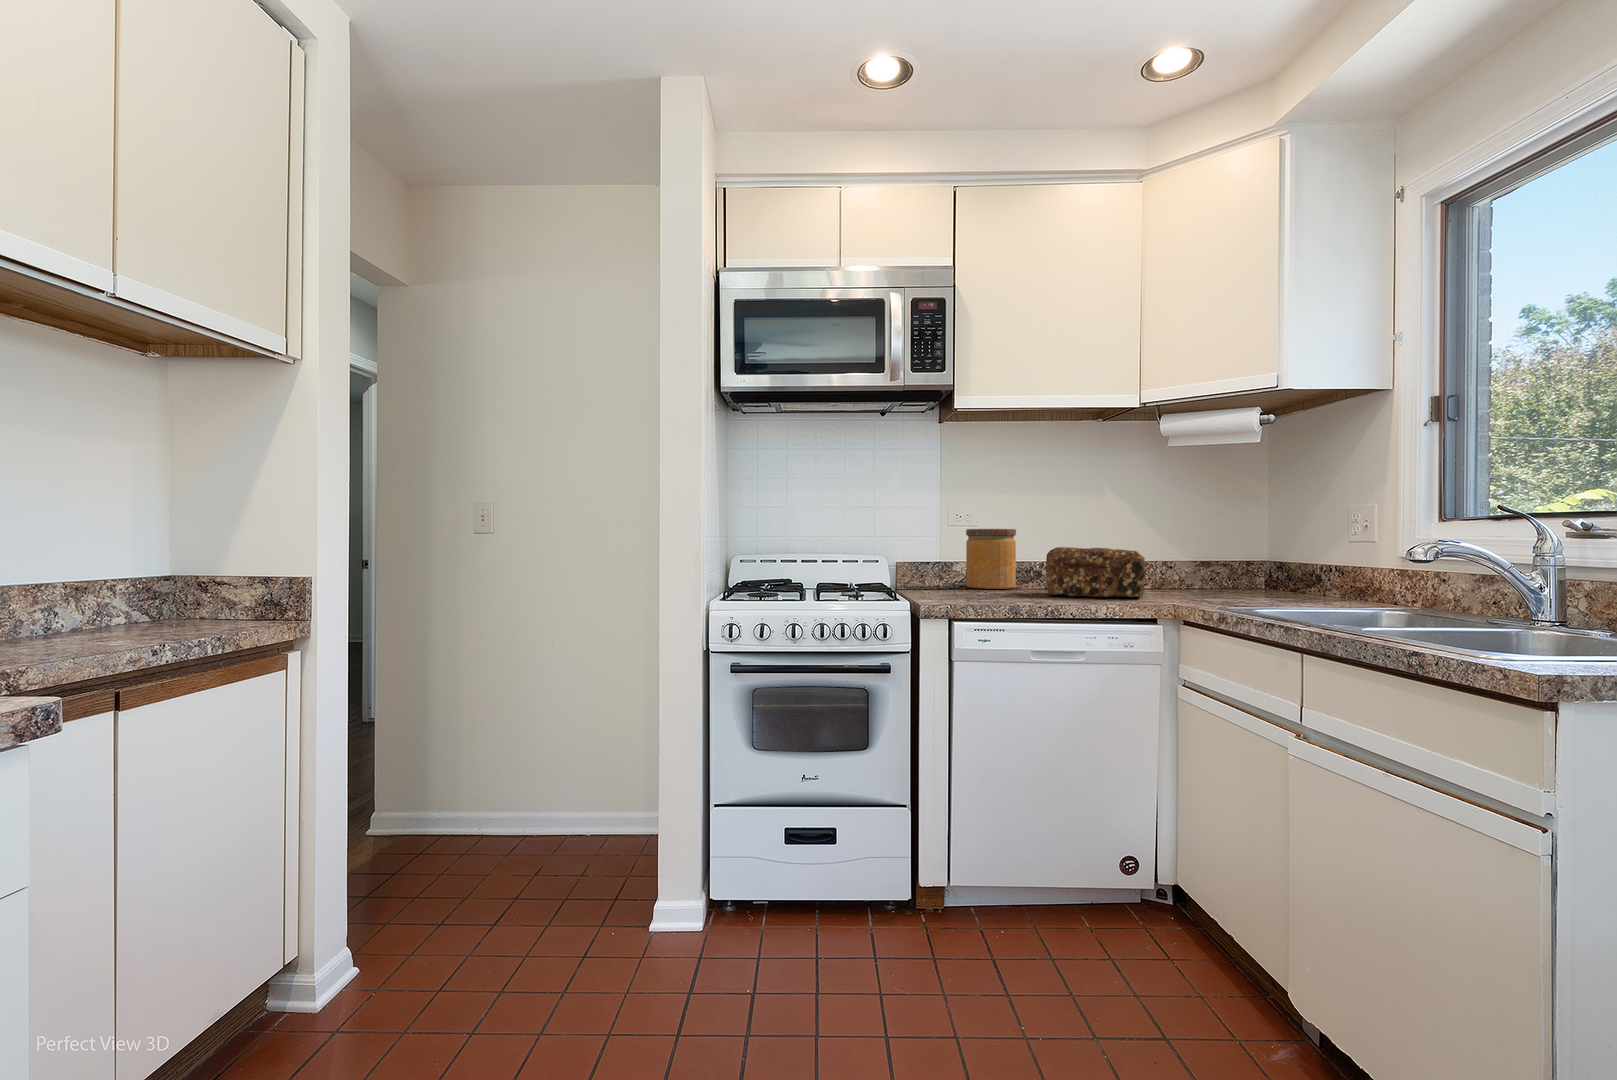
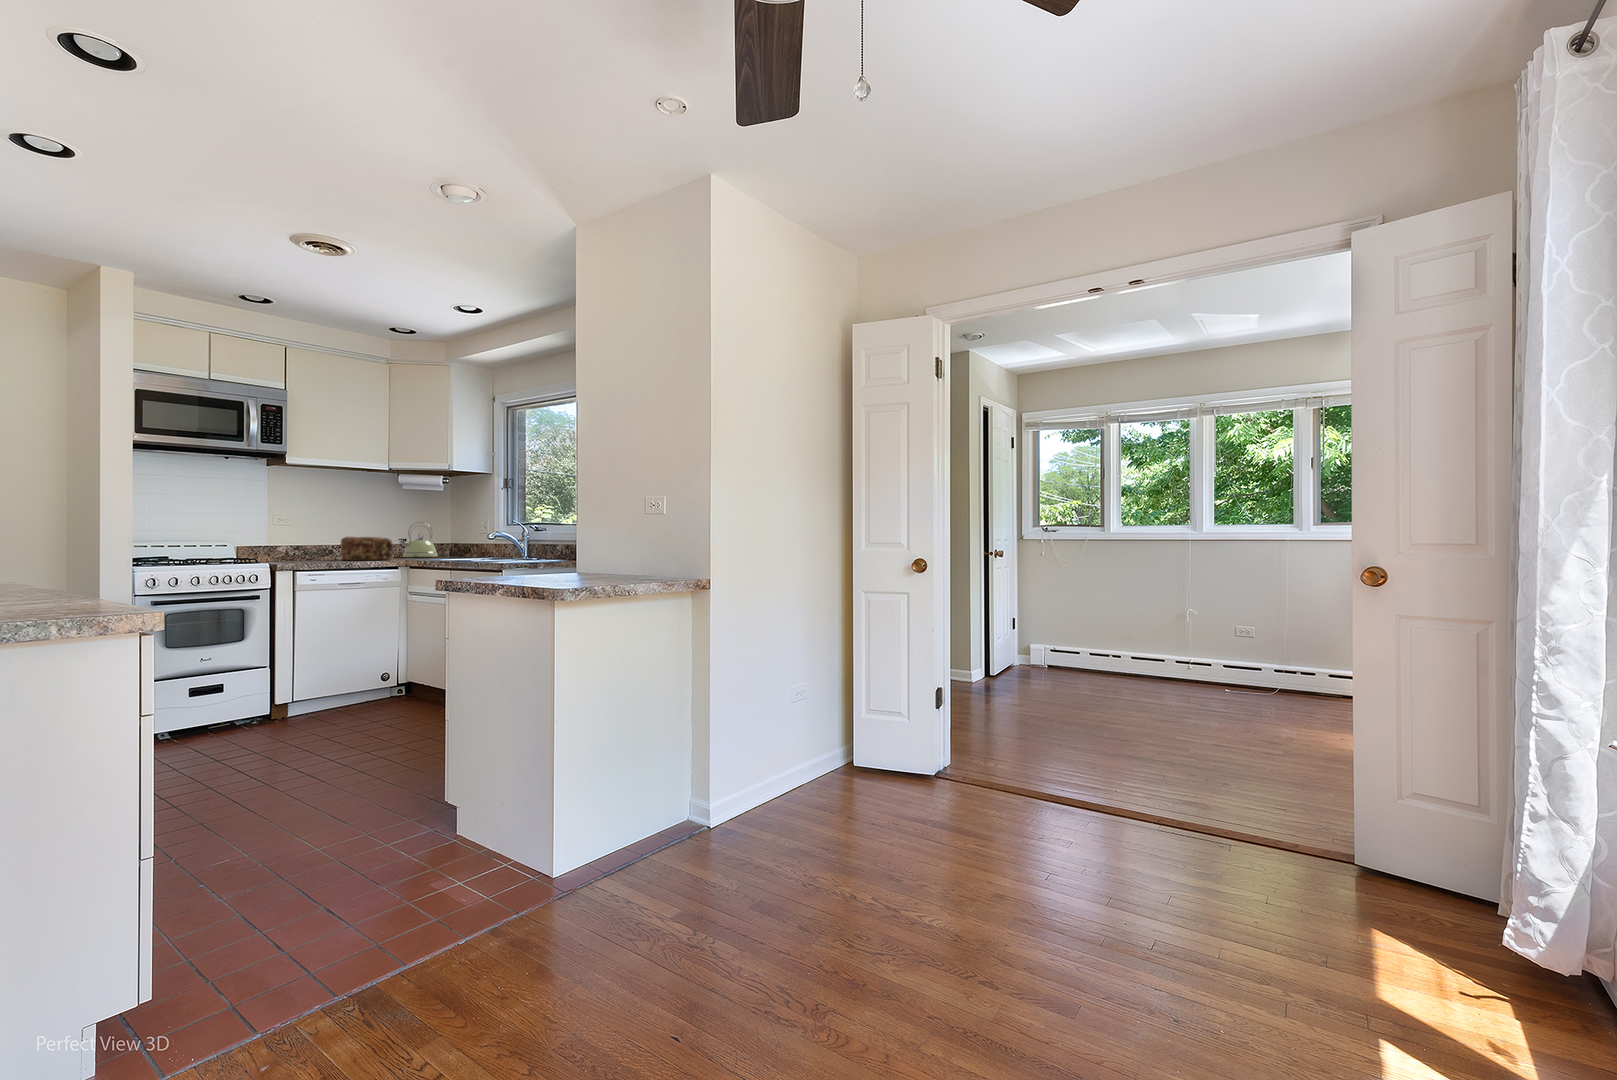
kettle: none [1160,515,1240,588] -> present [398,522,437,557]
jar: present [966,529,1016,589] -> none [287,527,318,560]

